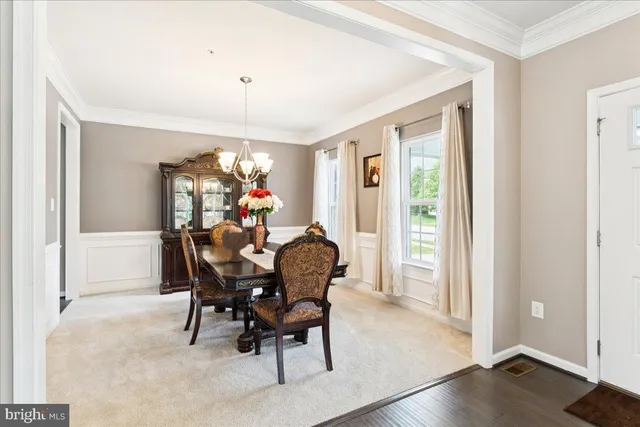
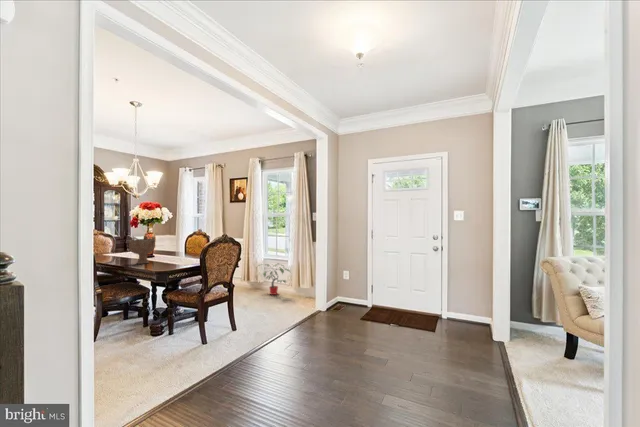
potted plant: none [390,273,441,319] -> present [259,264,289,294]

